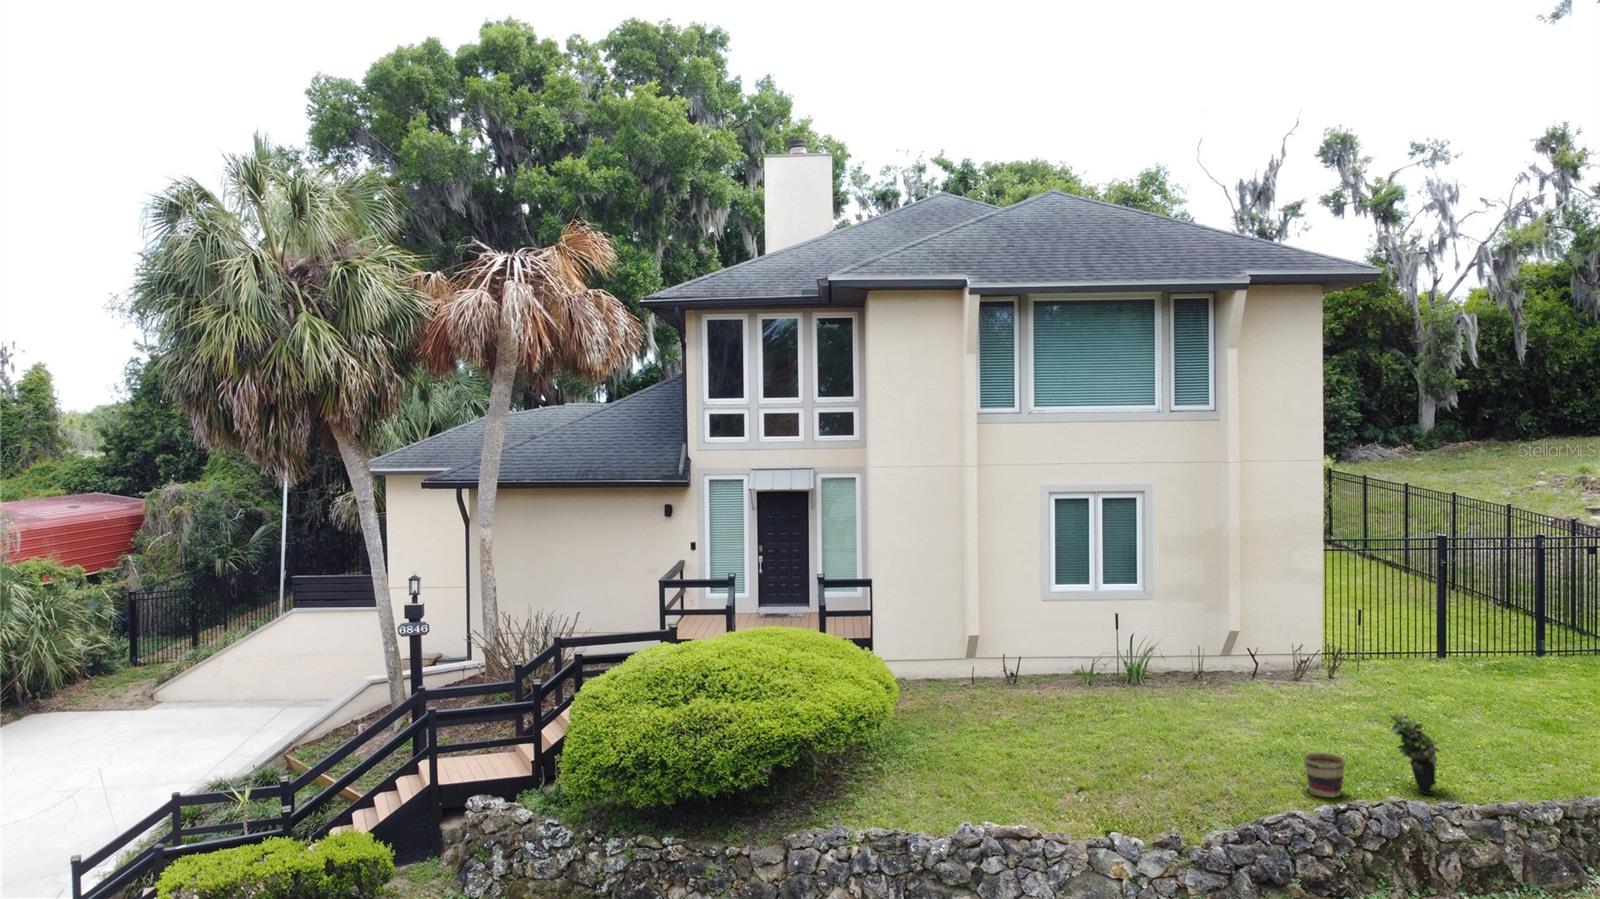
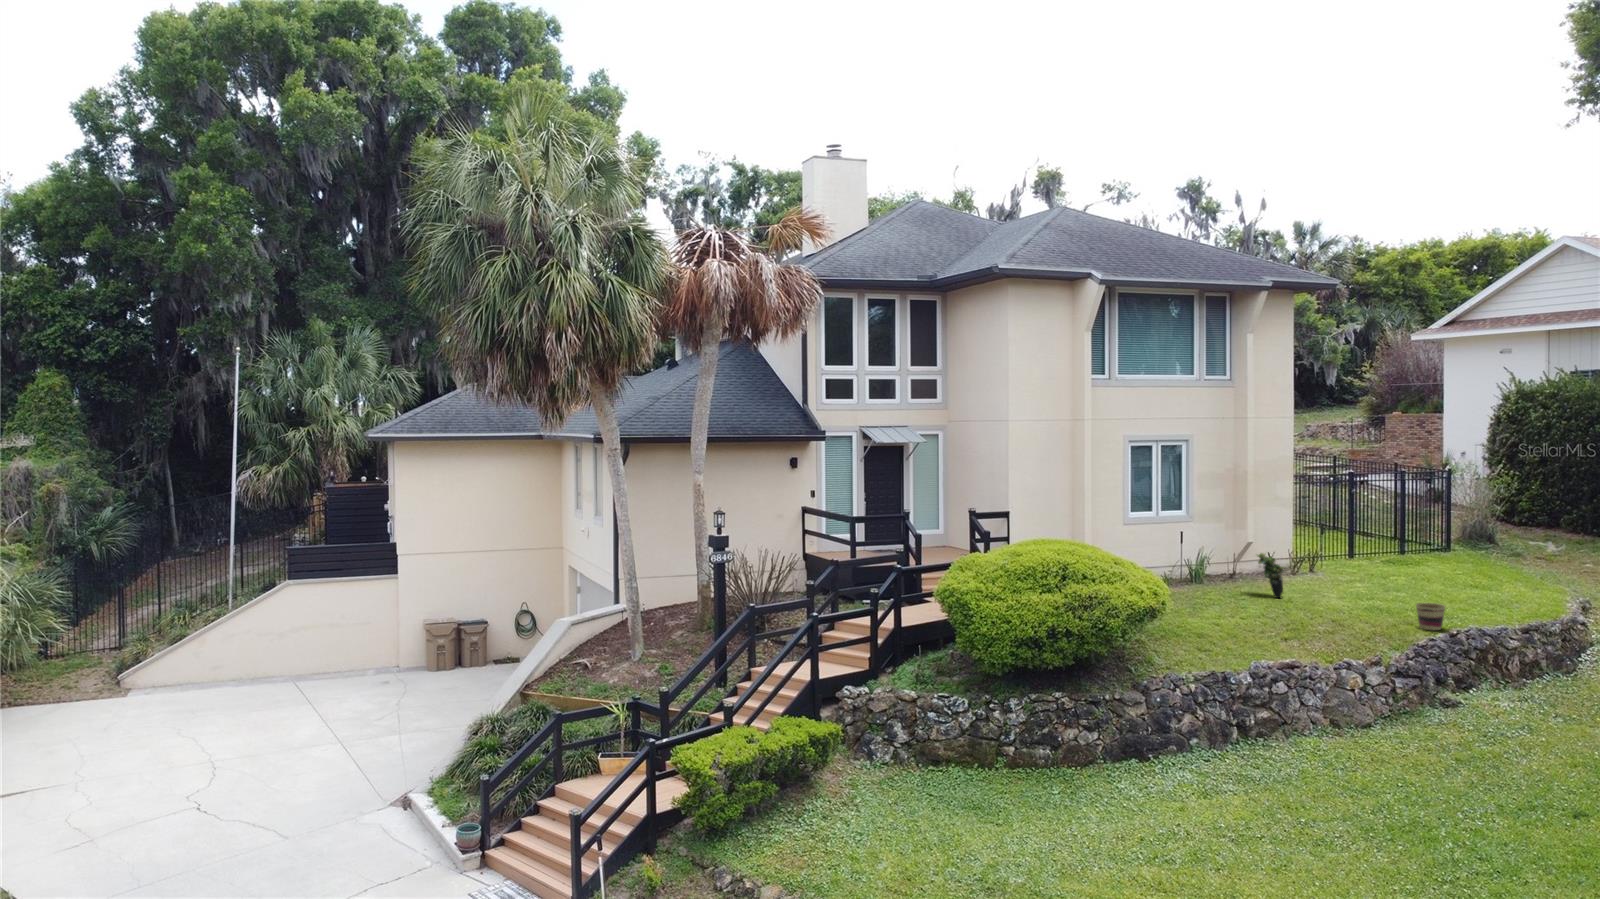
potted plant: present [1388,712,1439,795] -> present [1257,553,1284,598]

